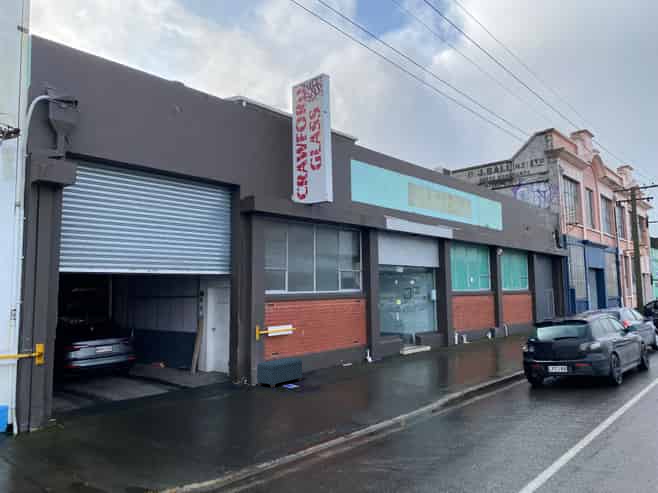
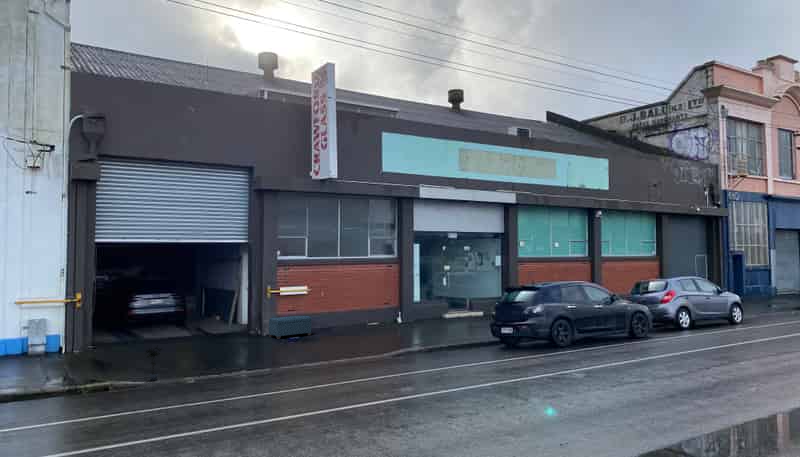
potted plant: none [190,416,213,471] -> present [146,347,162,380]

